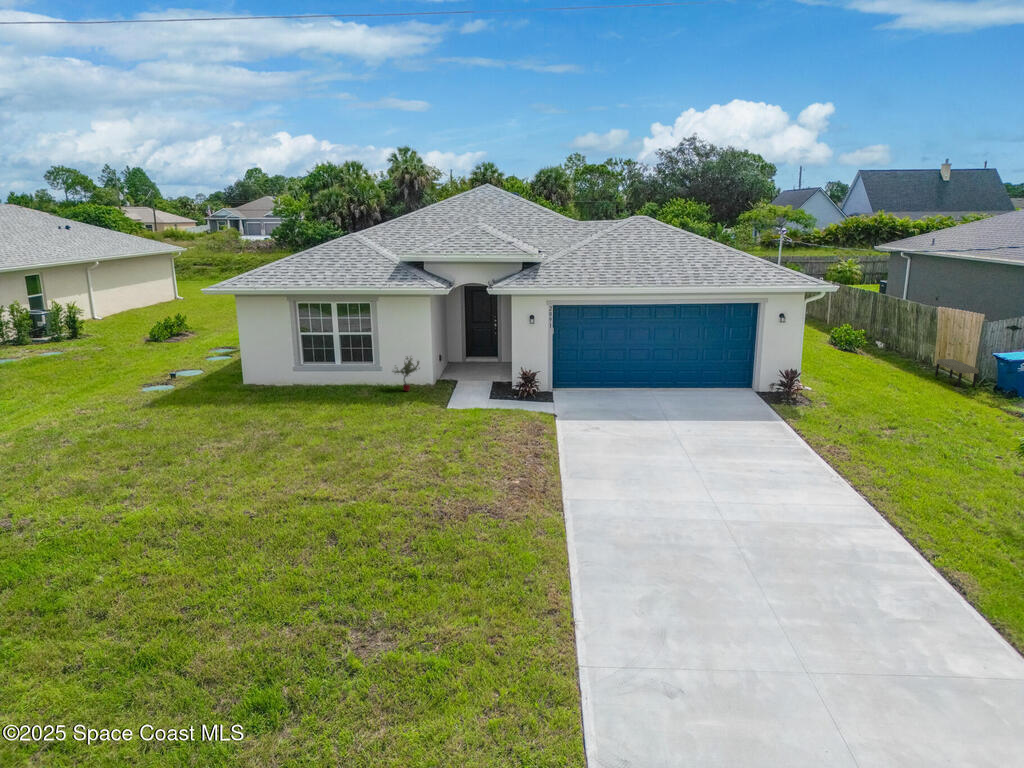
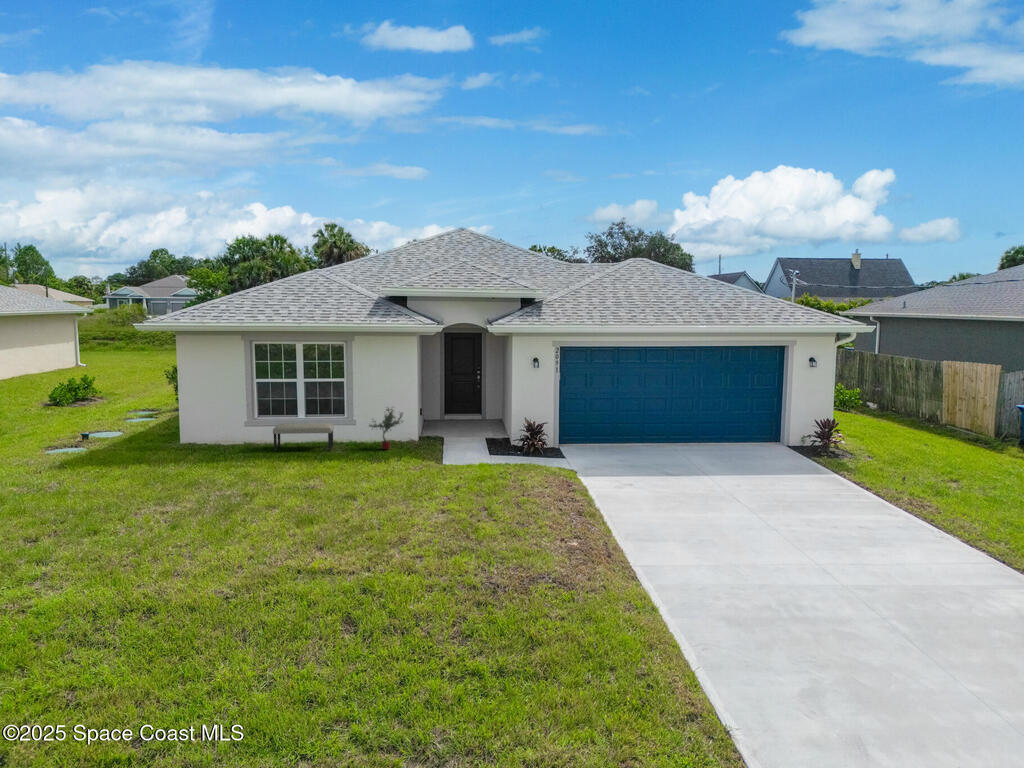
bench: present [935,359,979,387] -> present [273,423,334,452]

